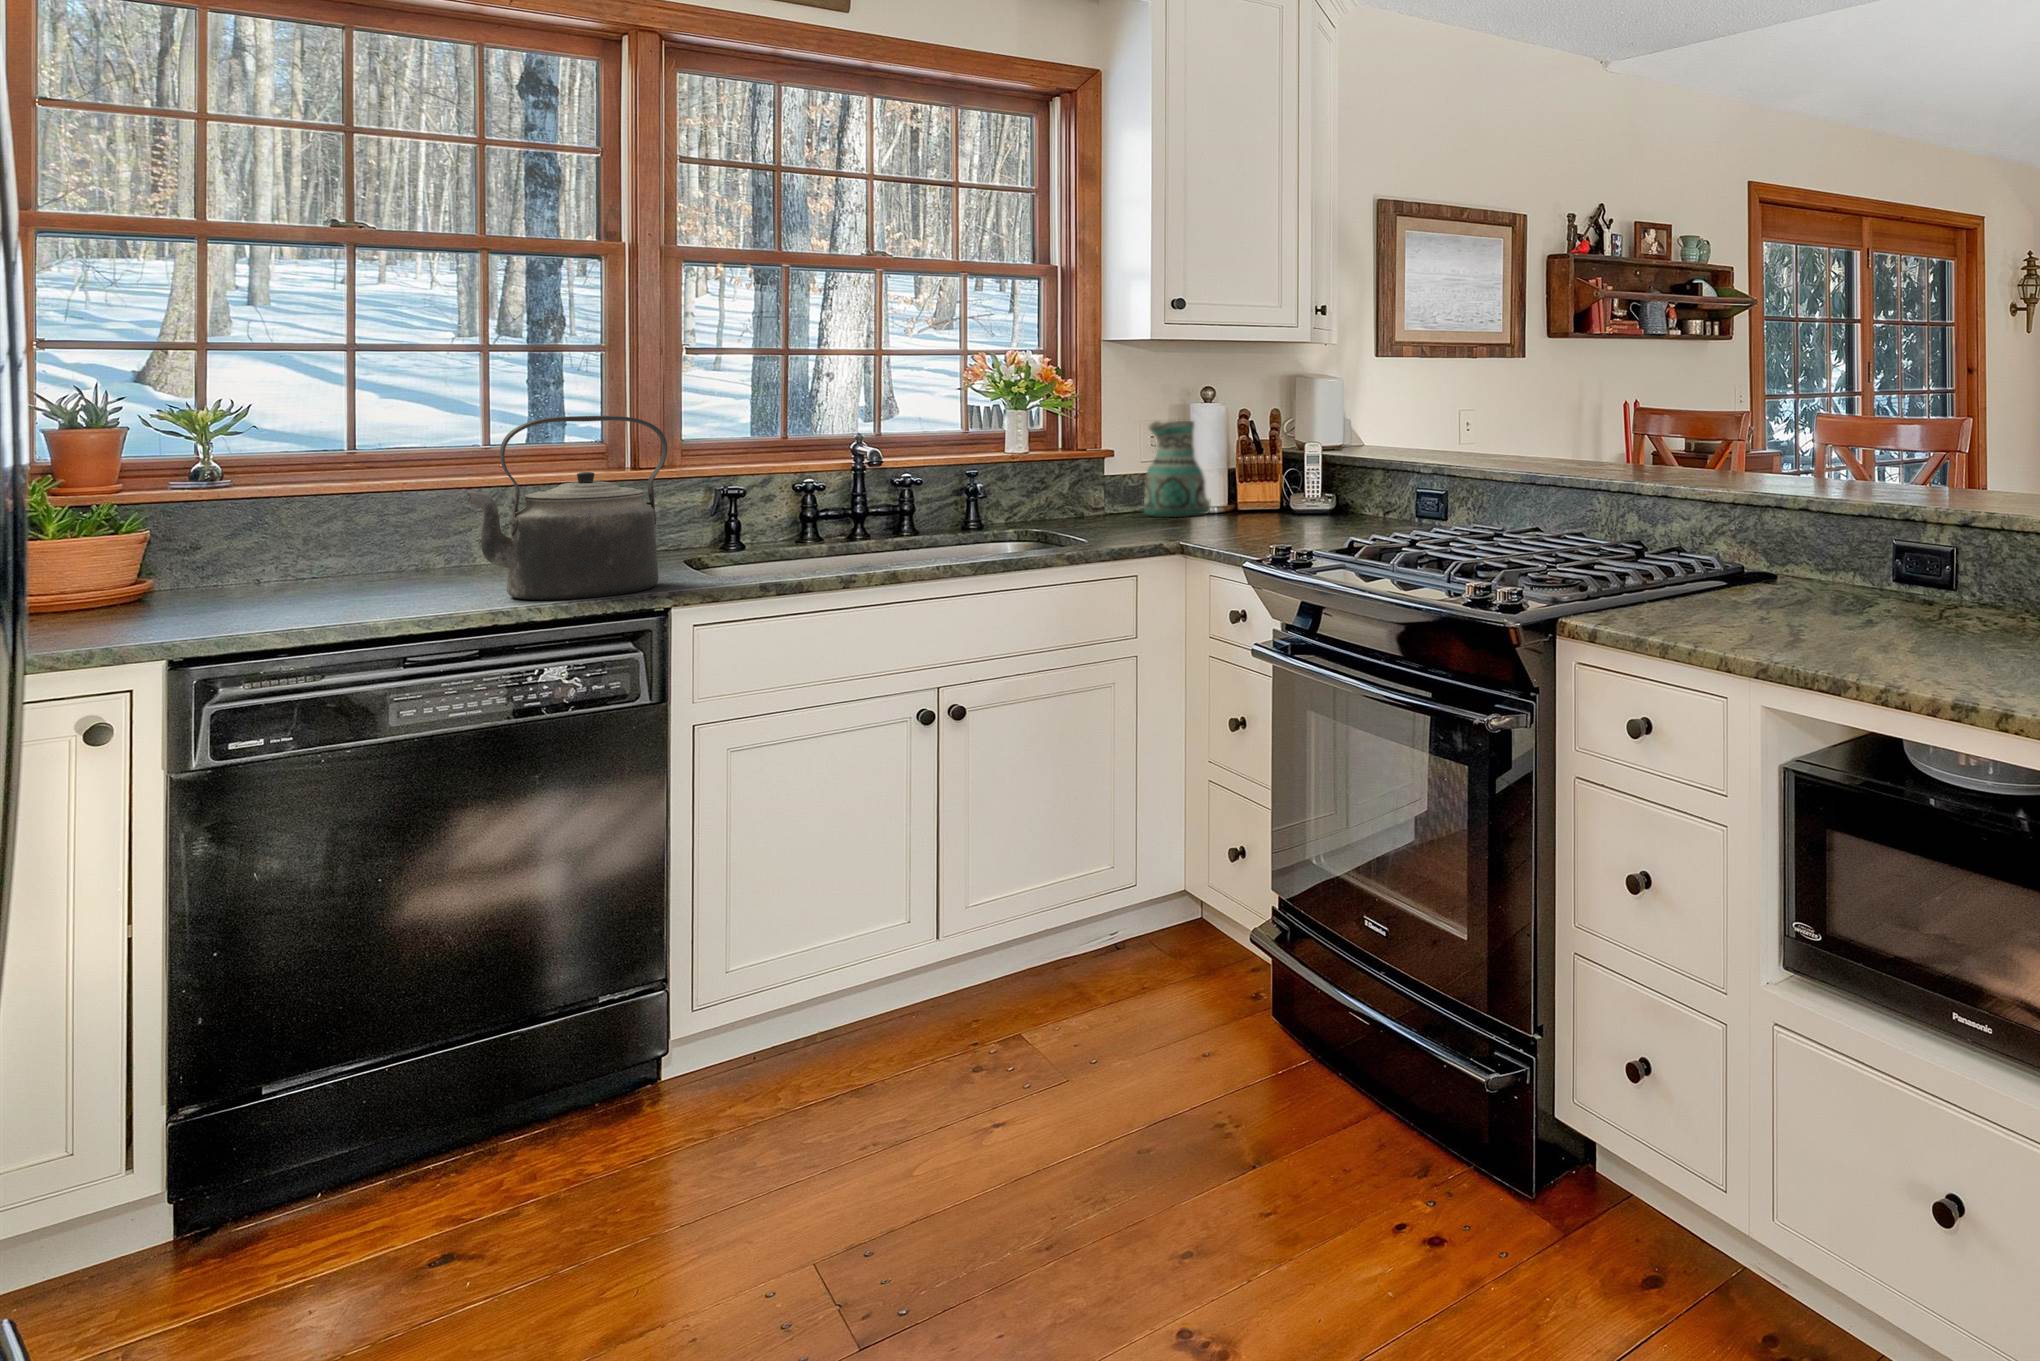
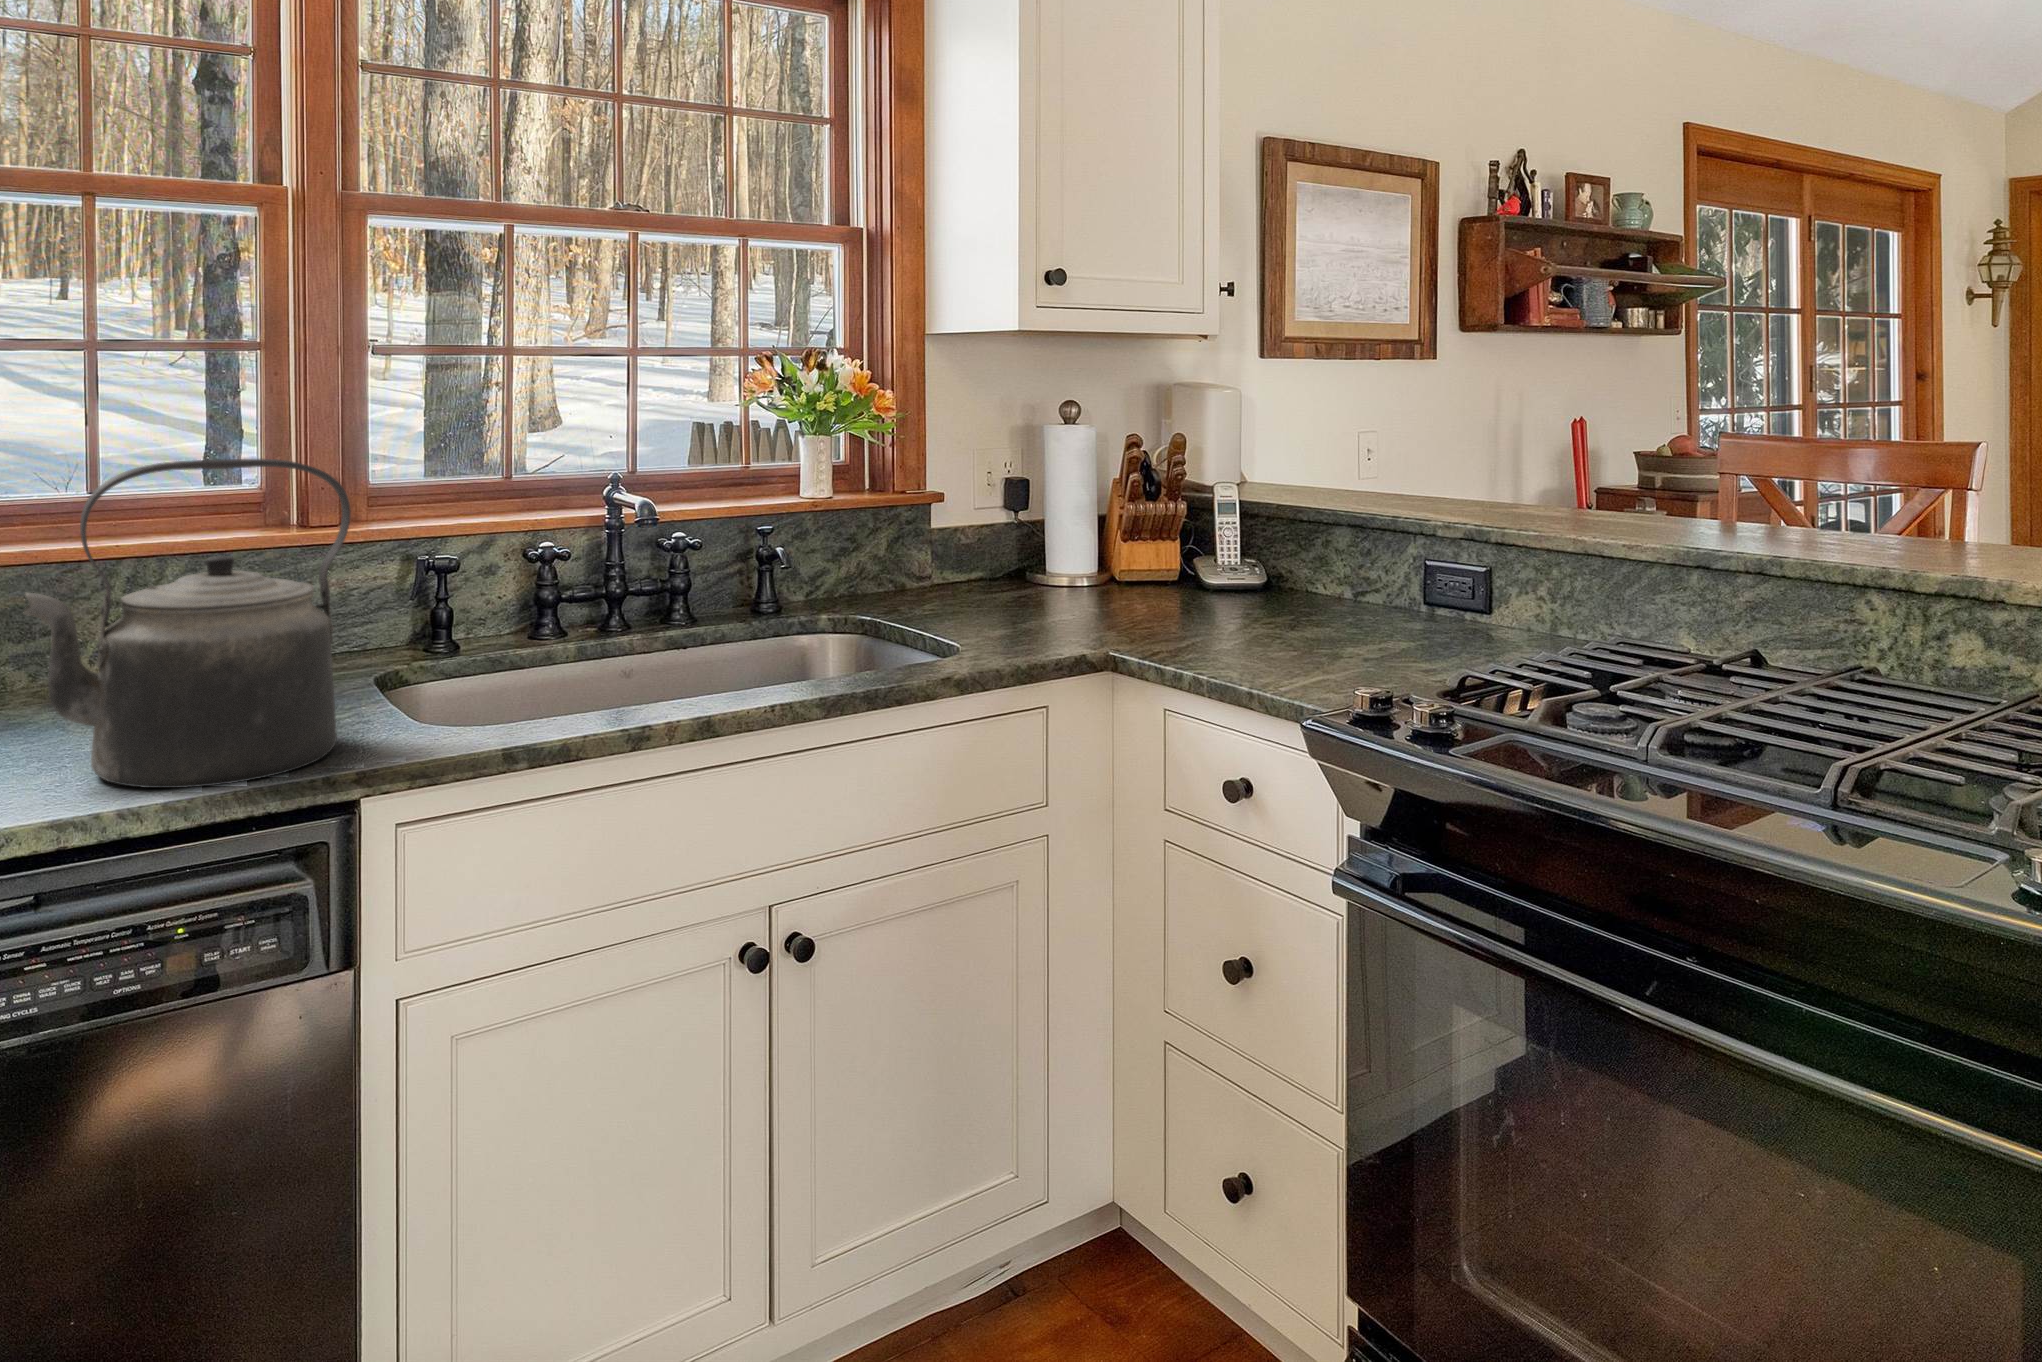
ceramic pitcher: present [1144,420,1210,517] -> none [983,446,1092,591]

